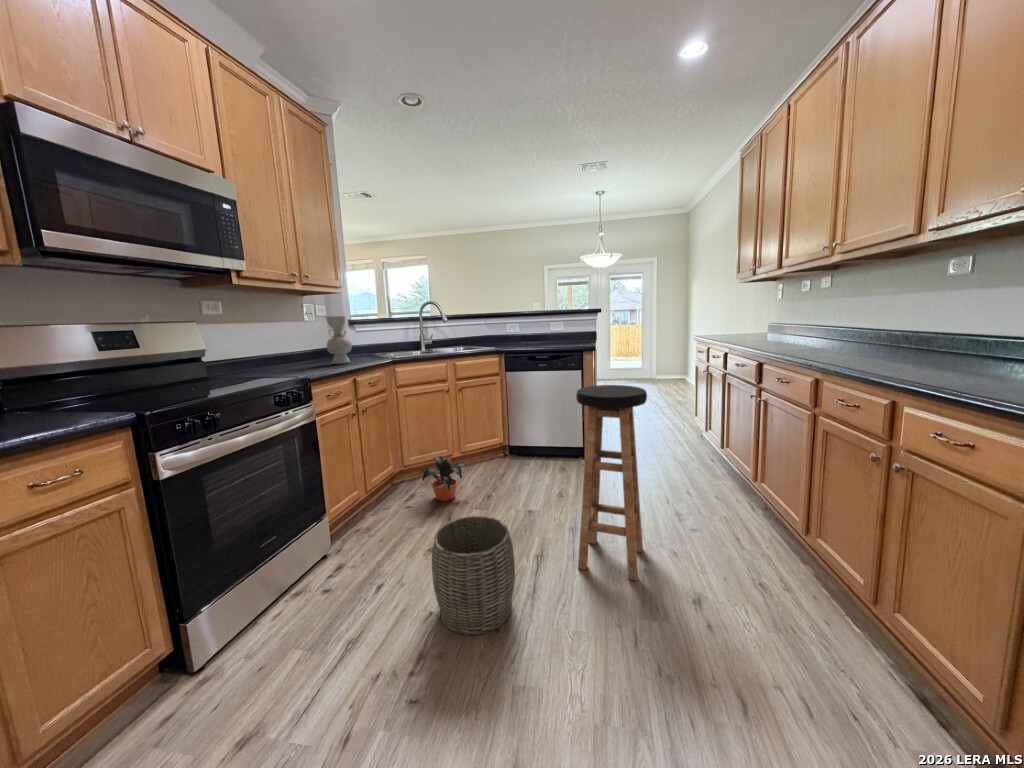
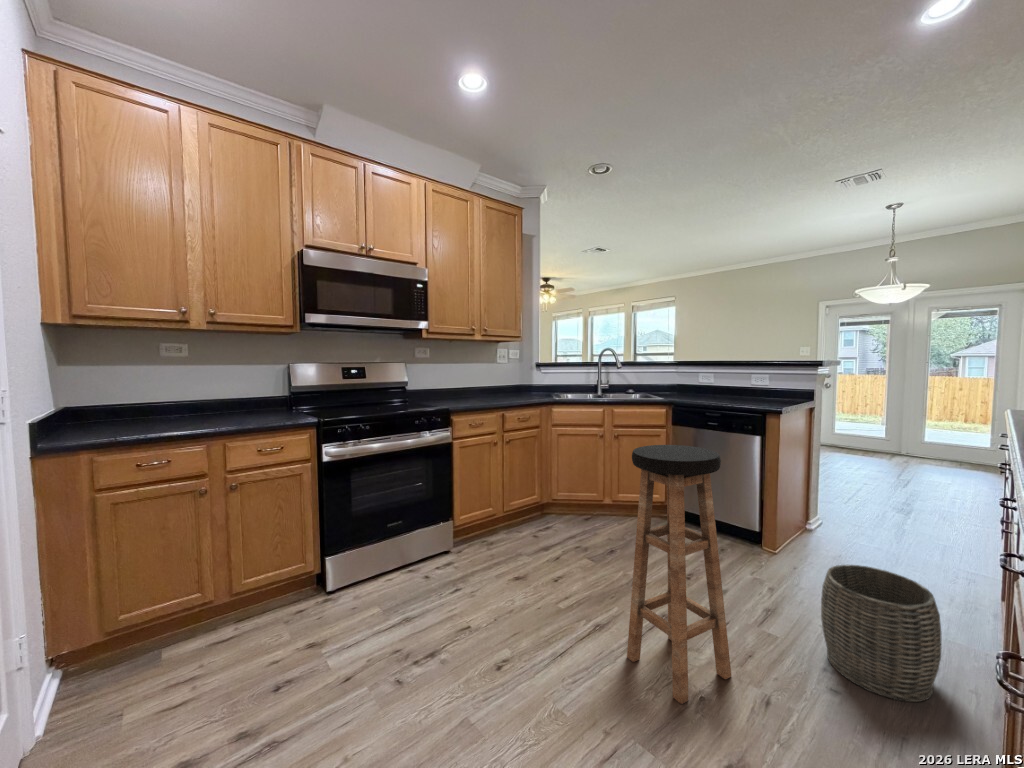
decorative vase: present [326,316,352,364] -> none [490,360,509,399]
potted plant: present [419,456,468,501] -> none [547,497,598,543]
woven basket: present [432,516,515,635] -> present [821,565,941,702]

